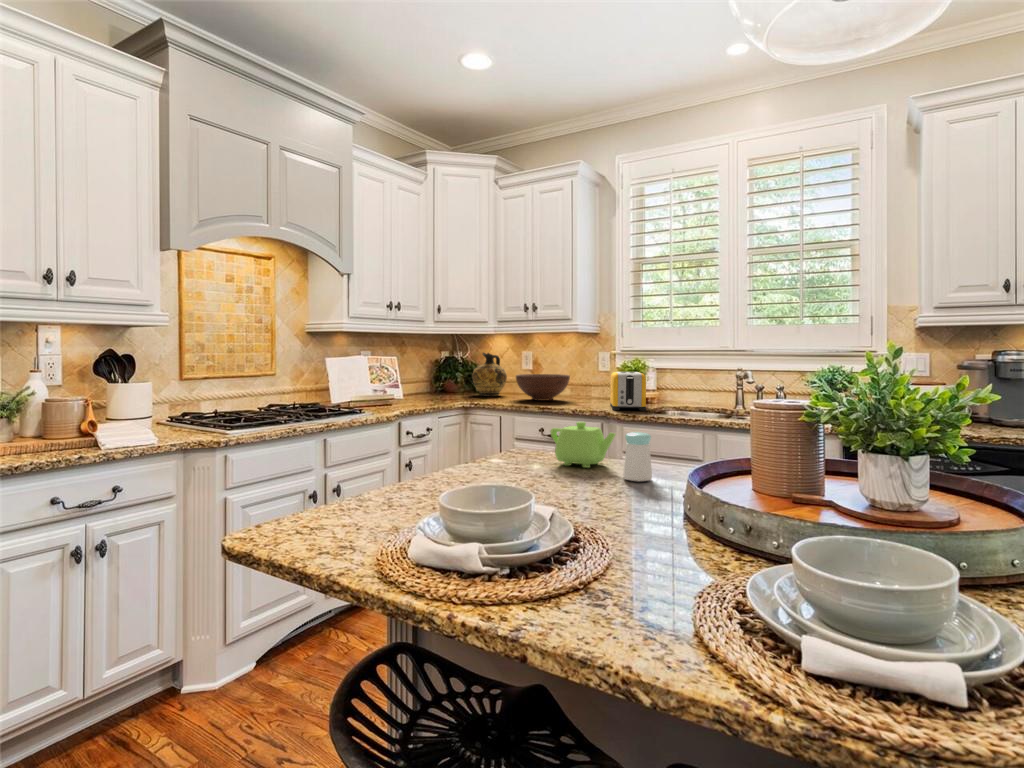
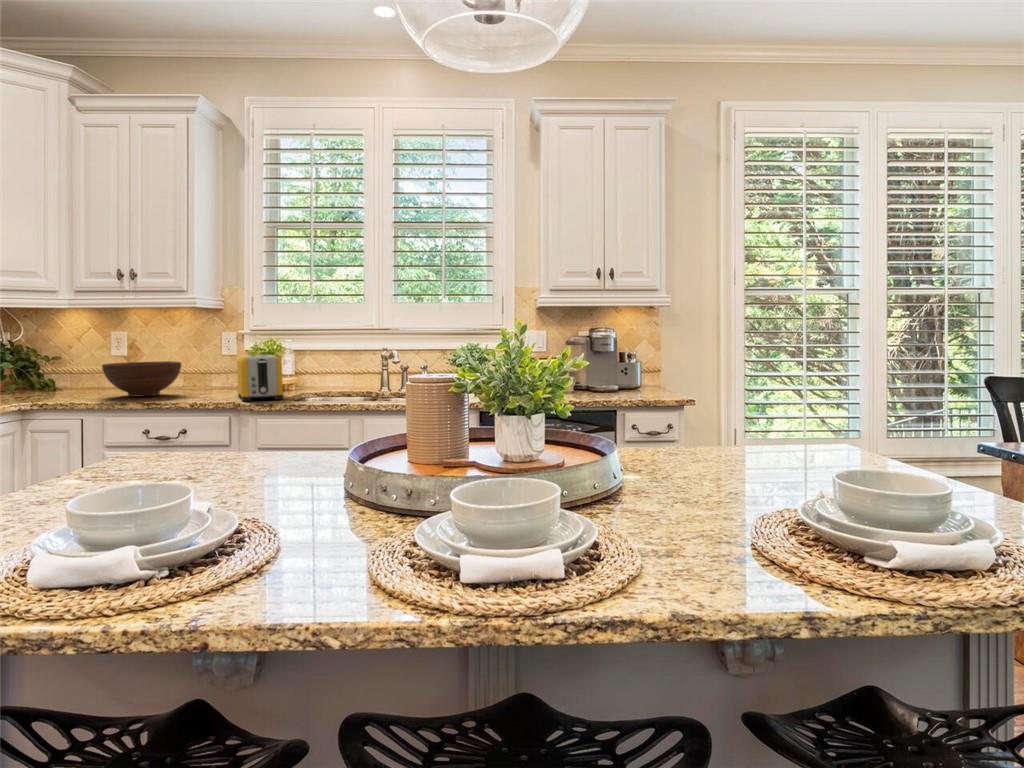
ceramic jug: present [472,353,507,396] -> none [30,335,87,395]
teapot: present [550,422,615,468] -> none [178,413,261,465]
salt shaker: present [623,432,652,482] -> none [274,418,306,471]

